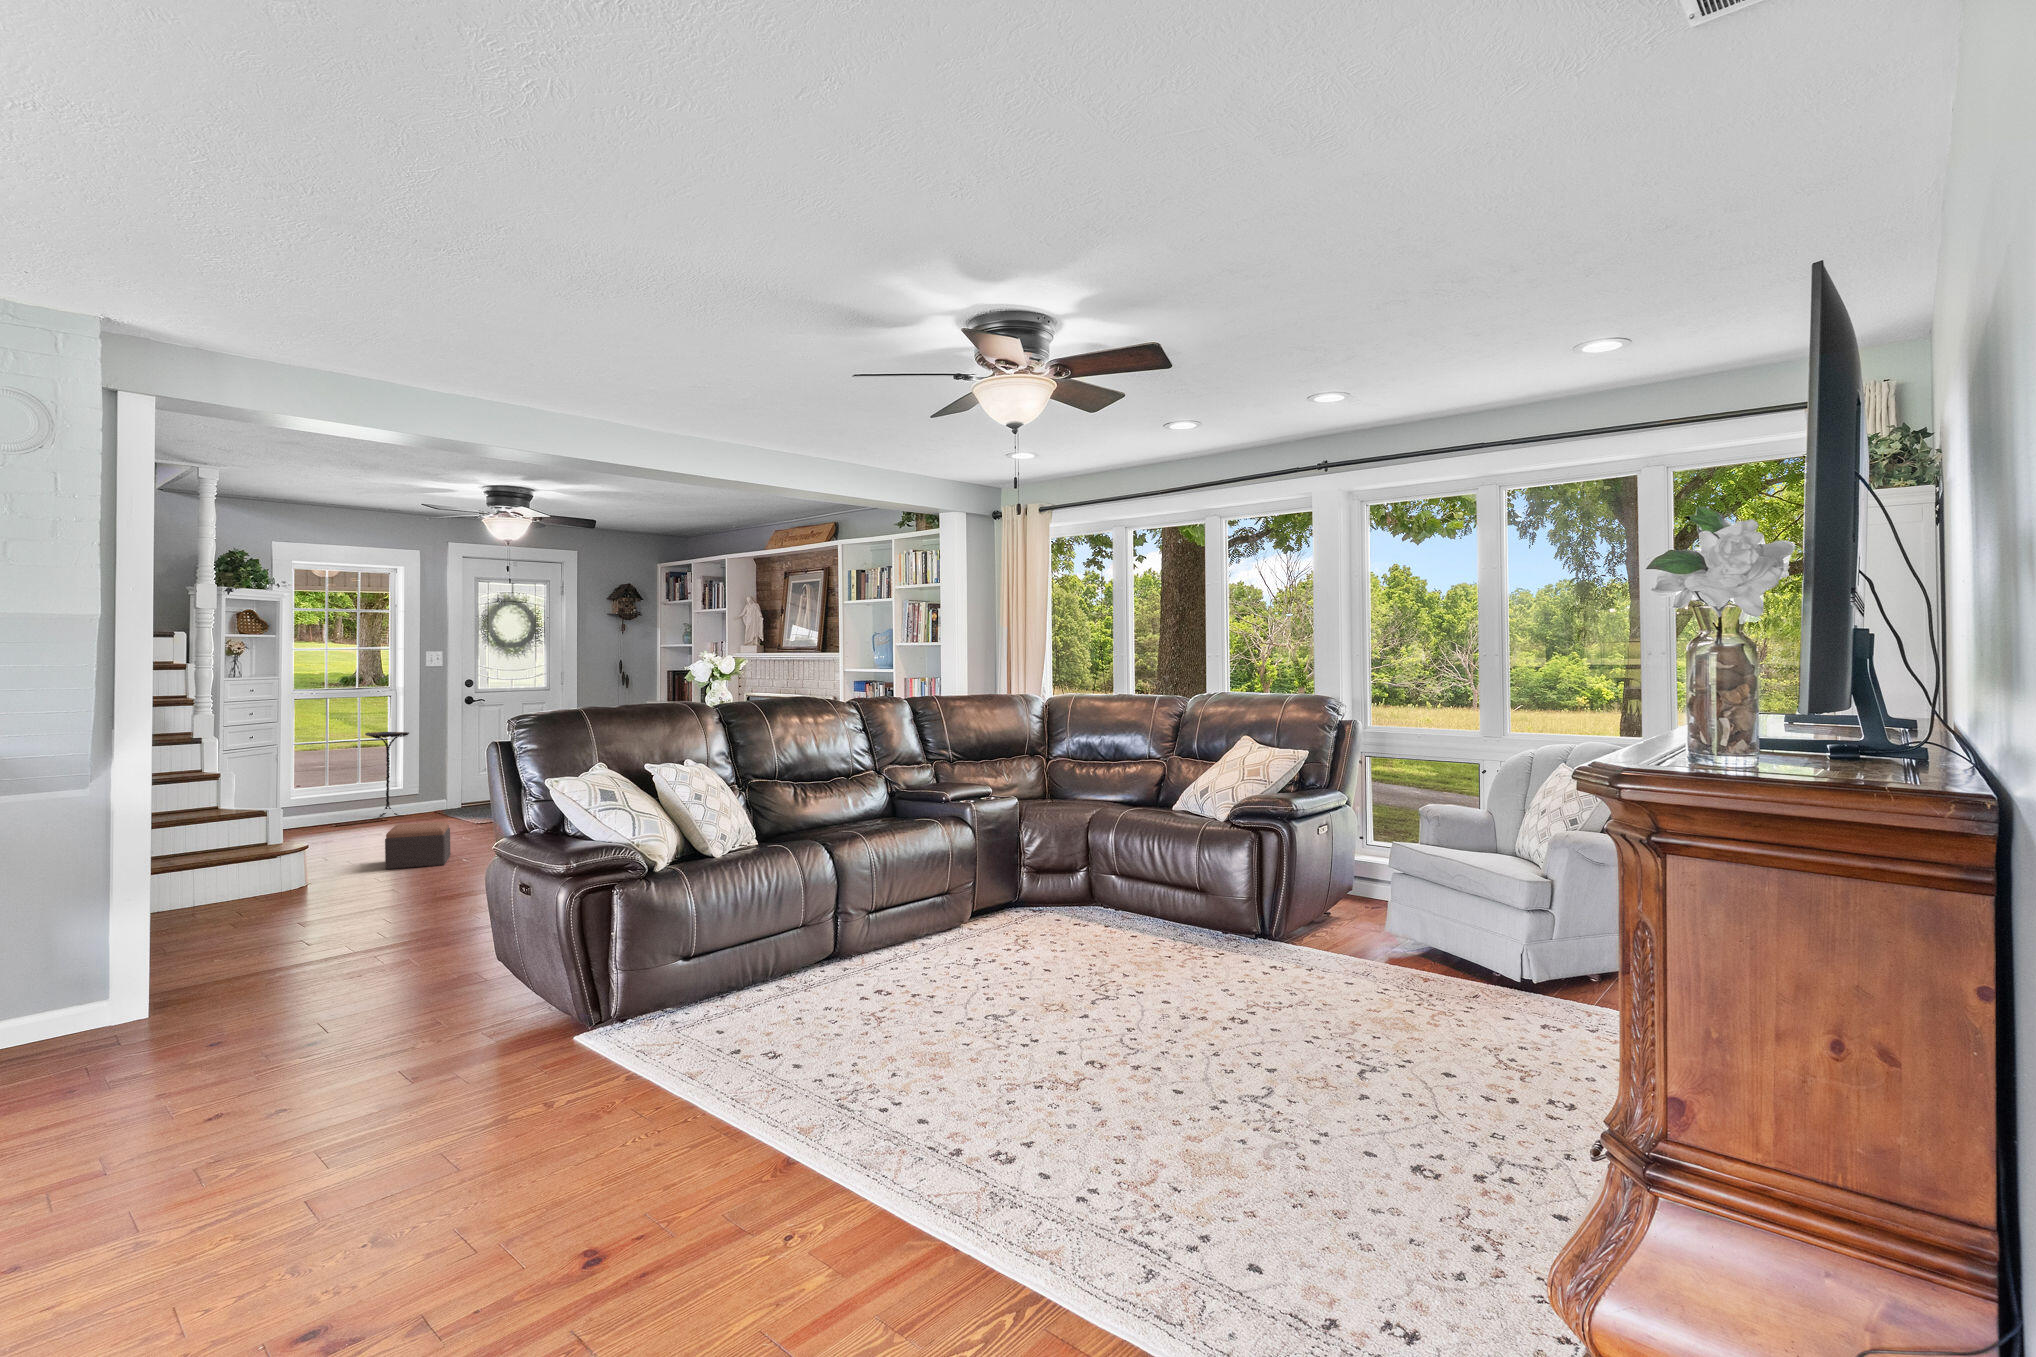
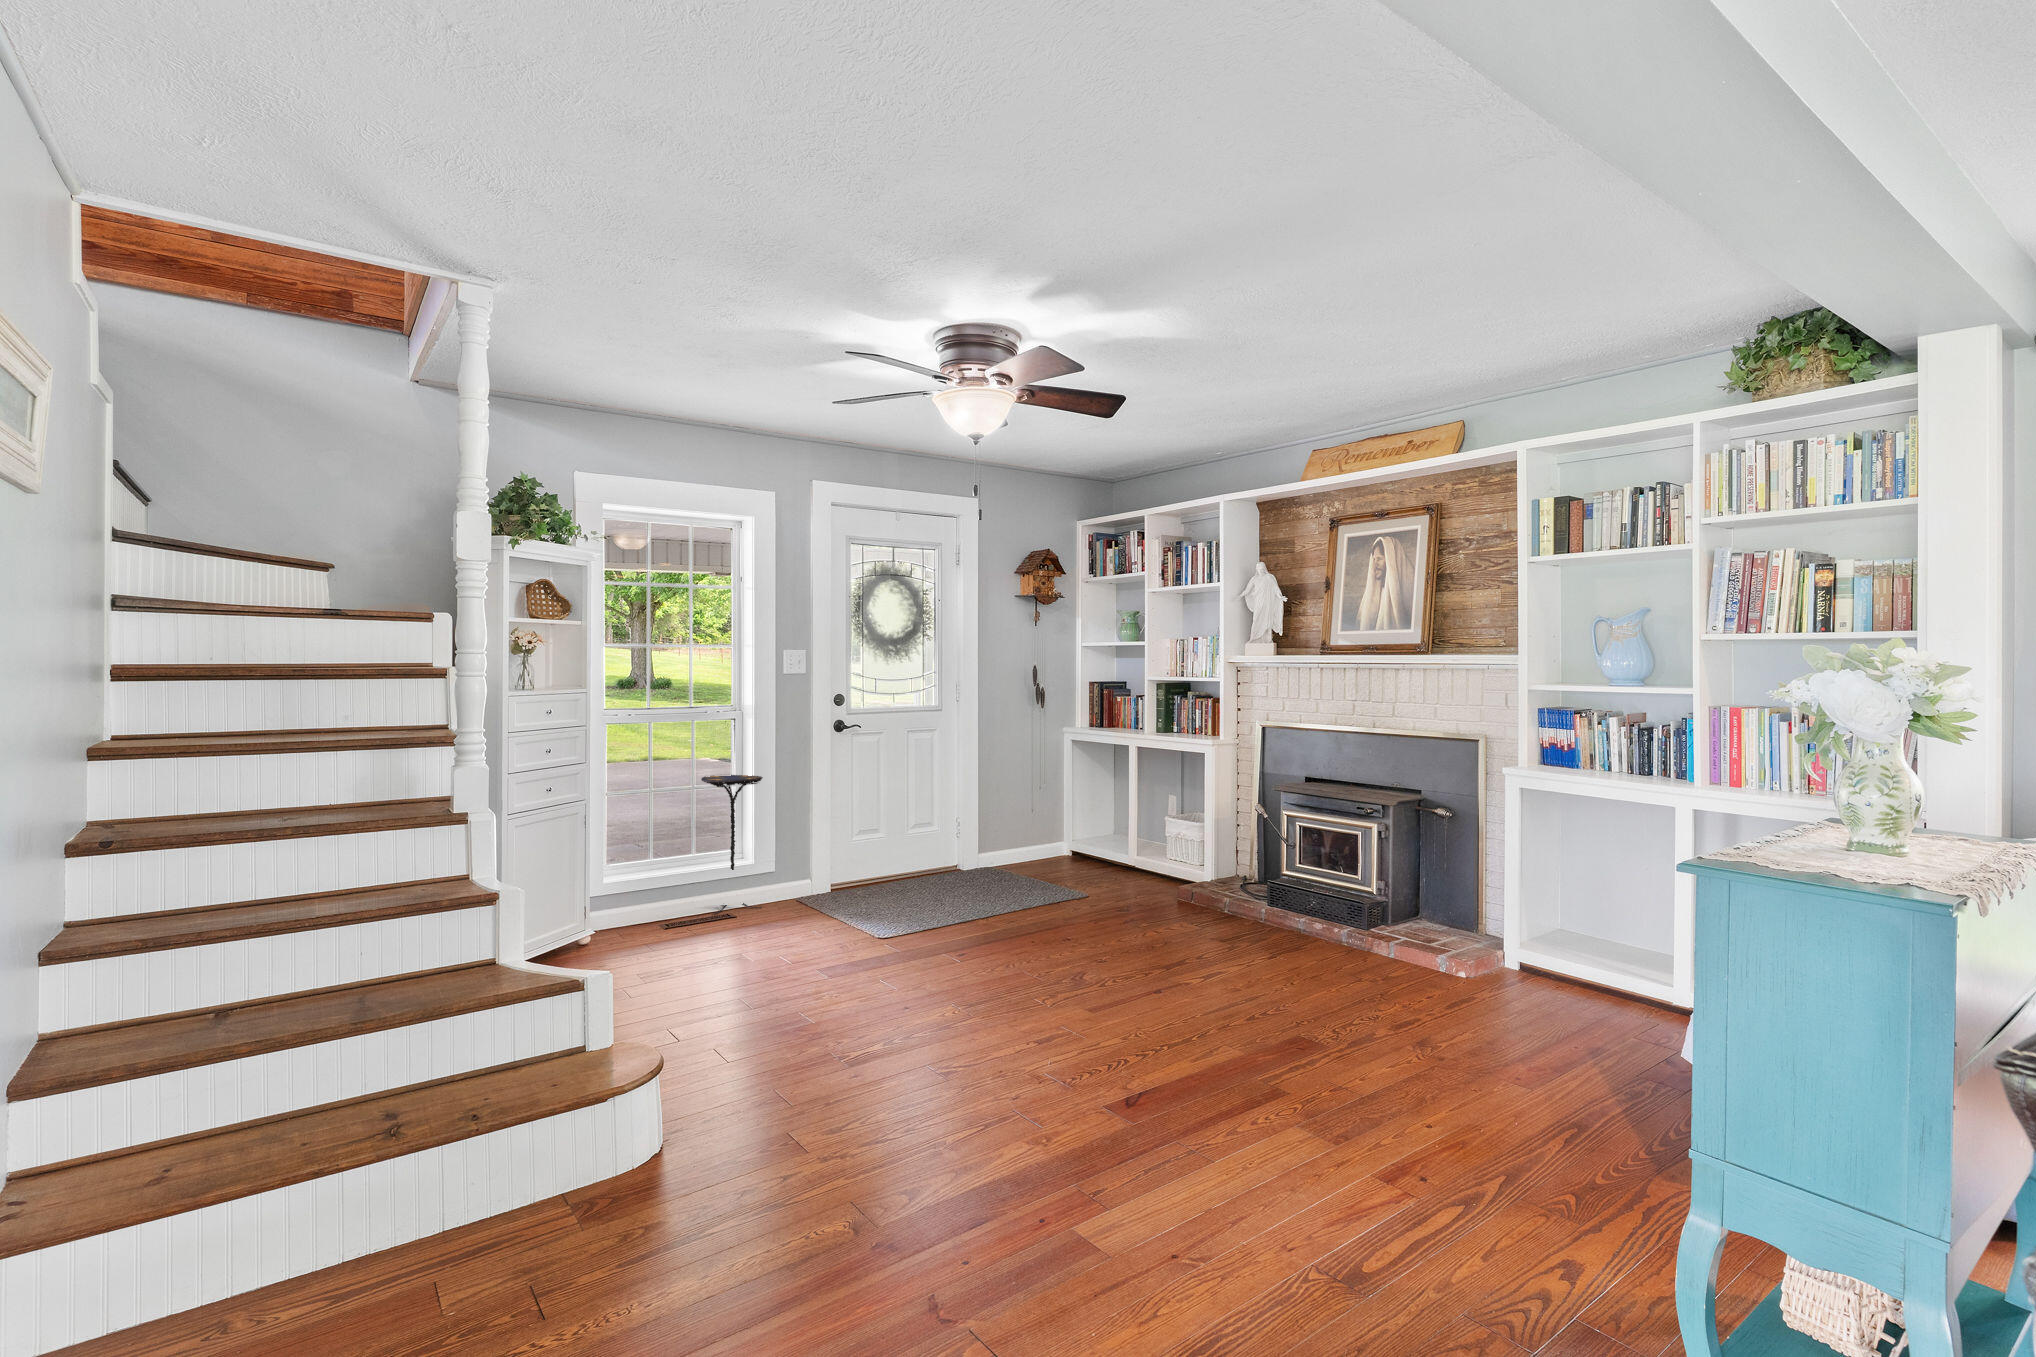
footstool: present [385,822,450,869] -> none [798,978,906,1089]

